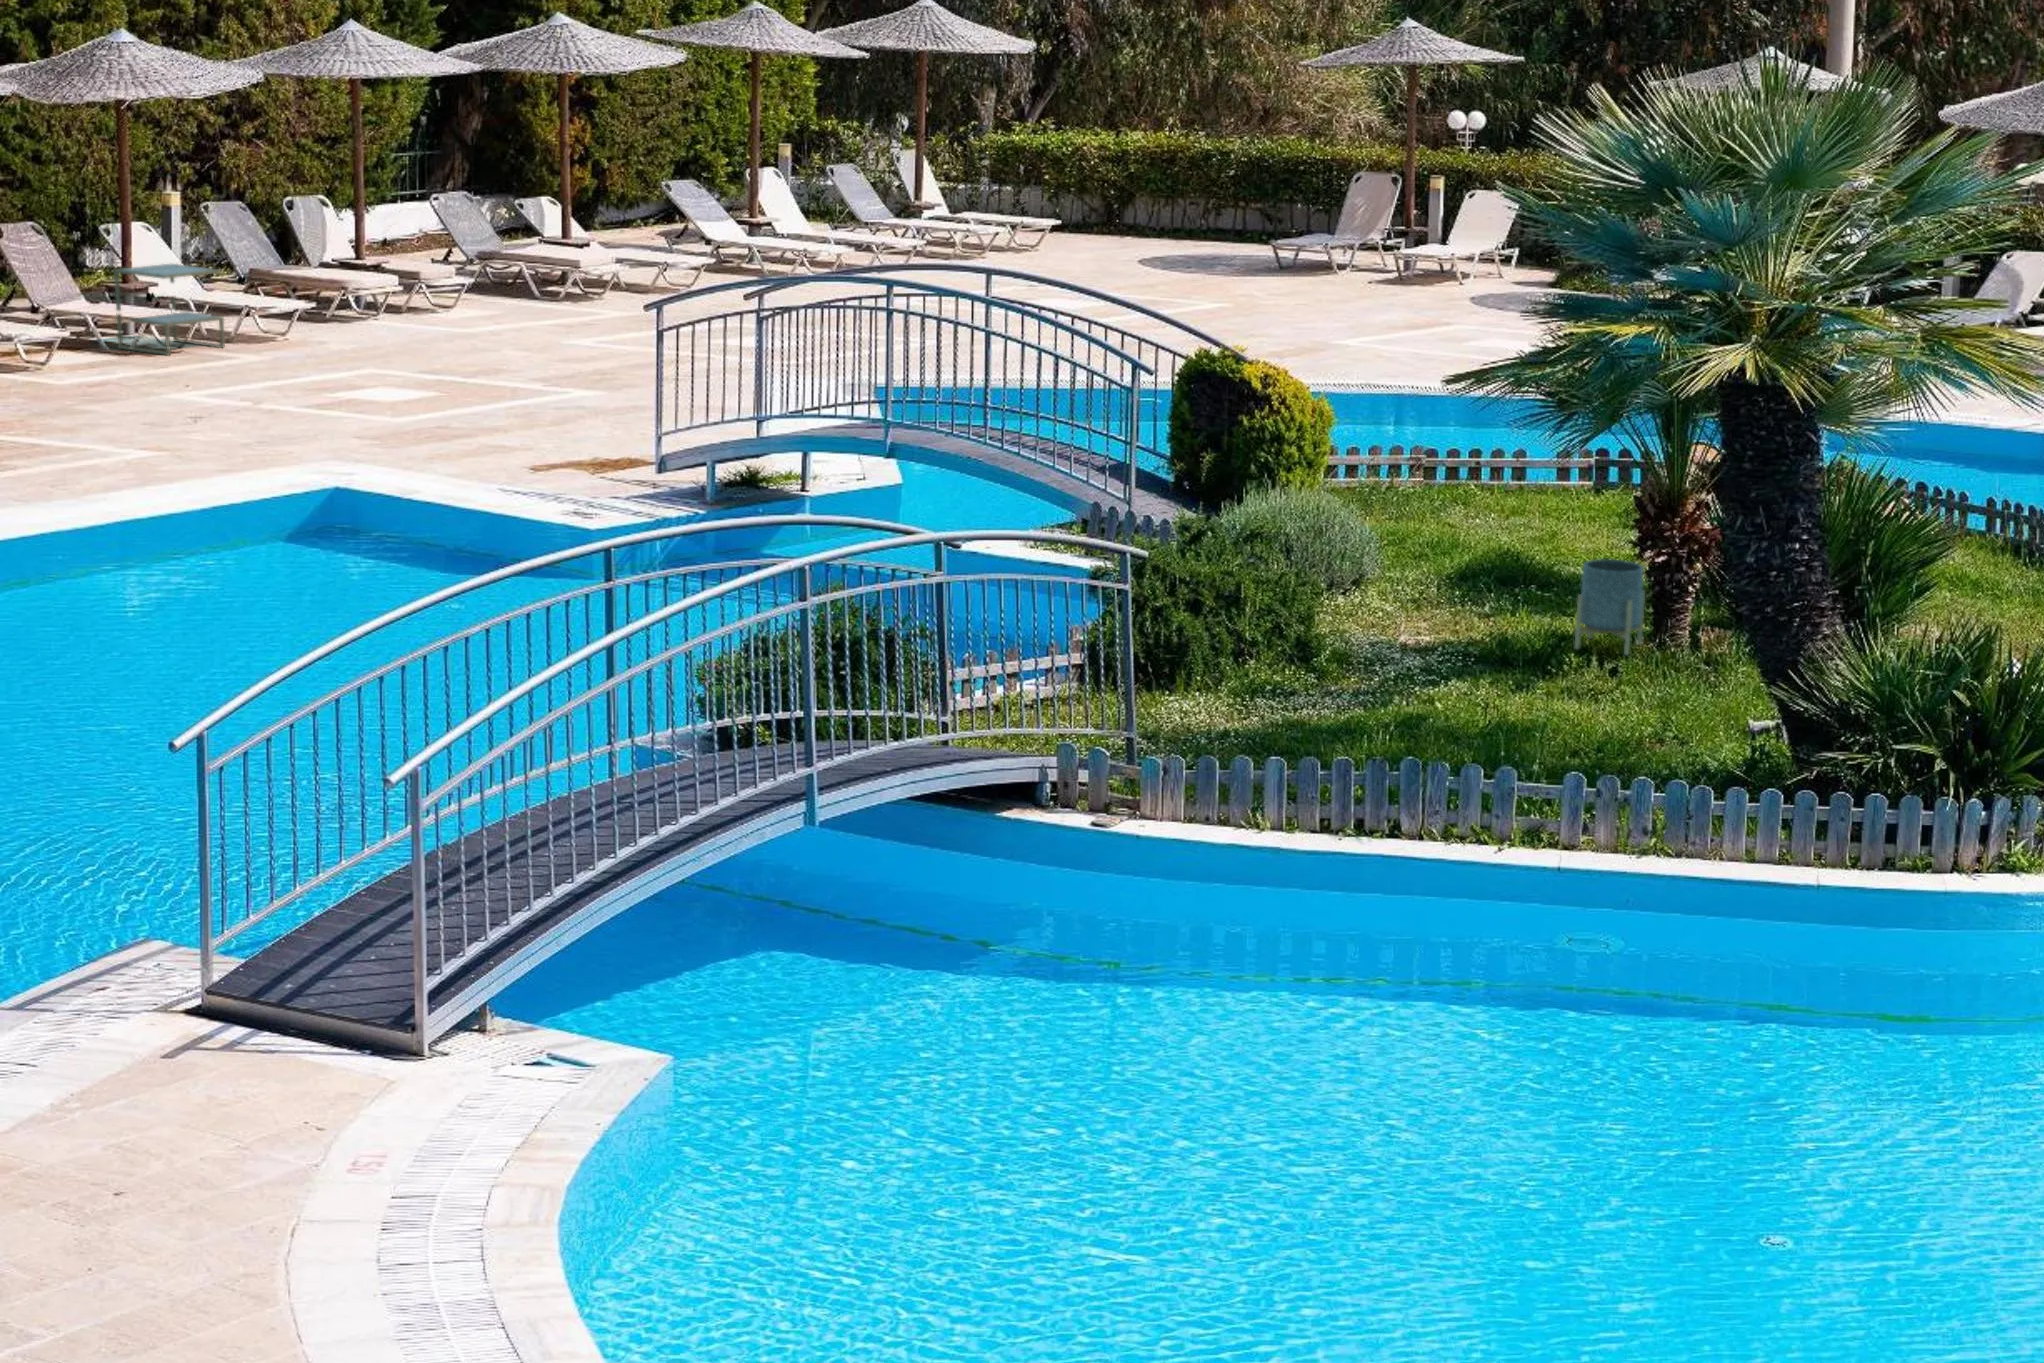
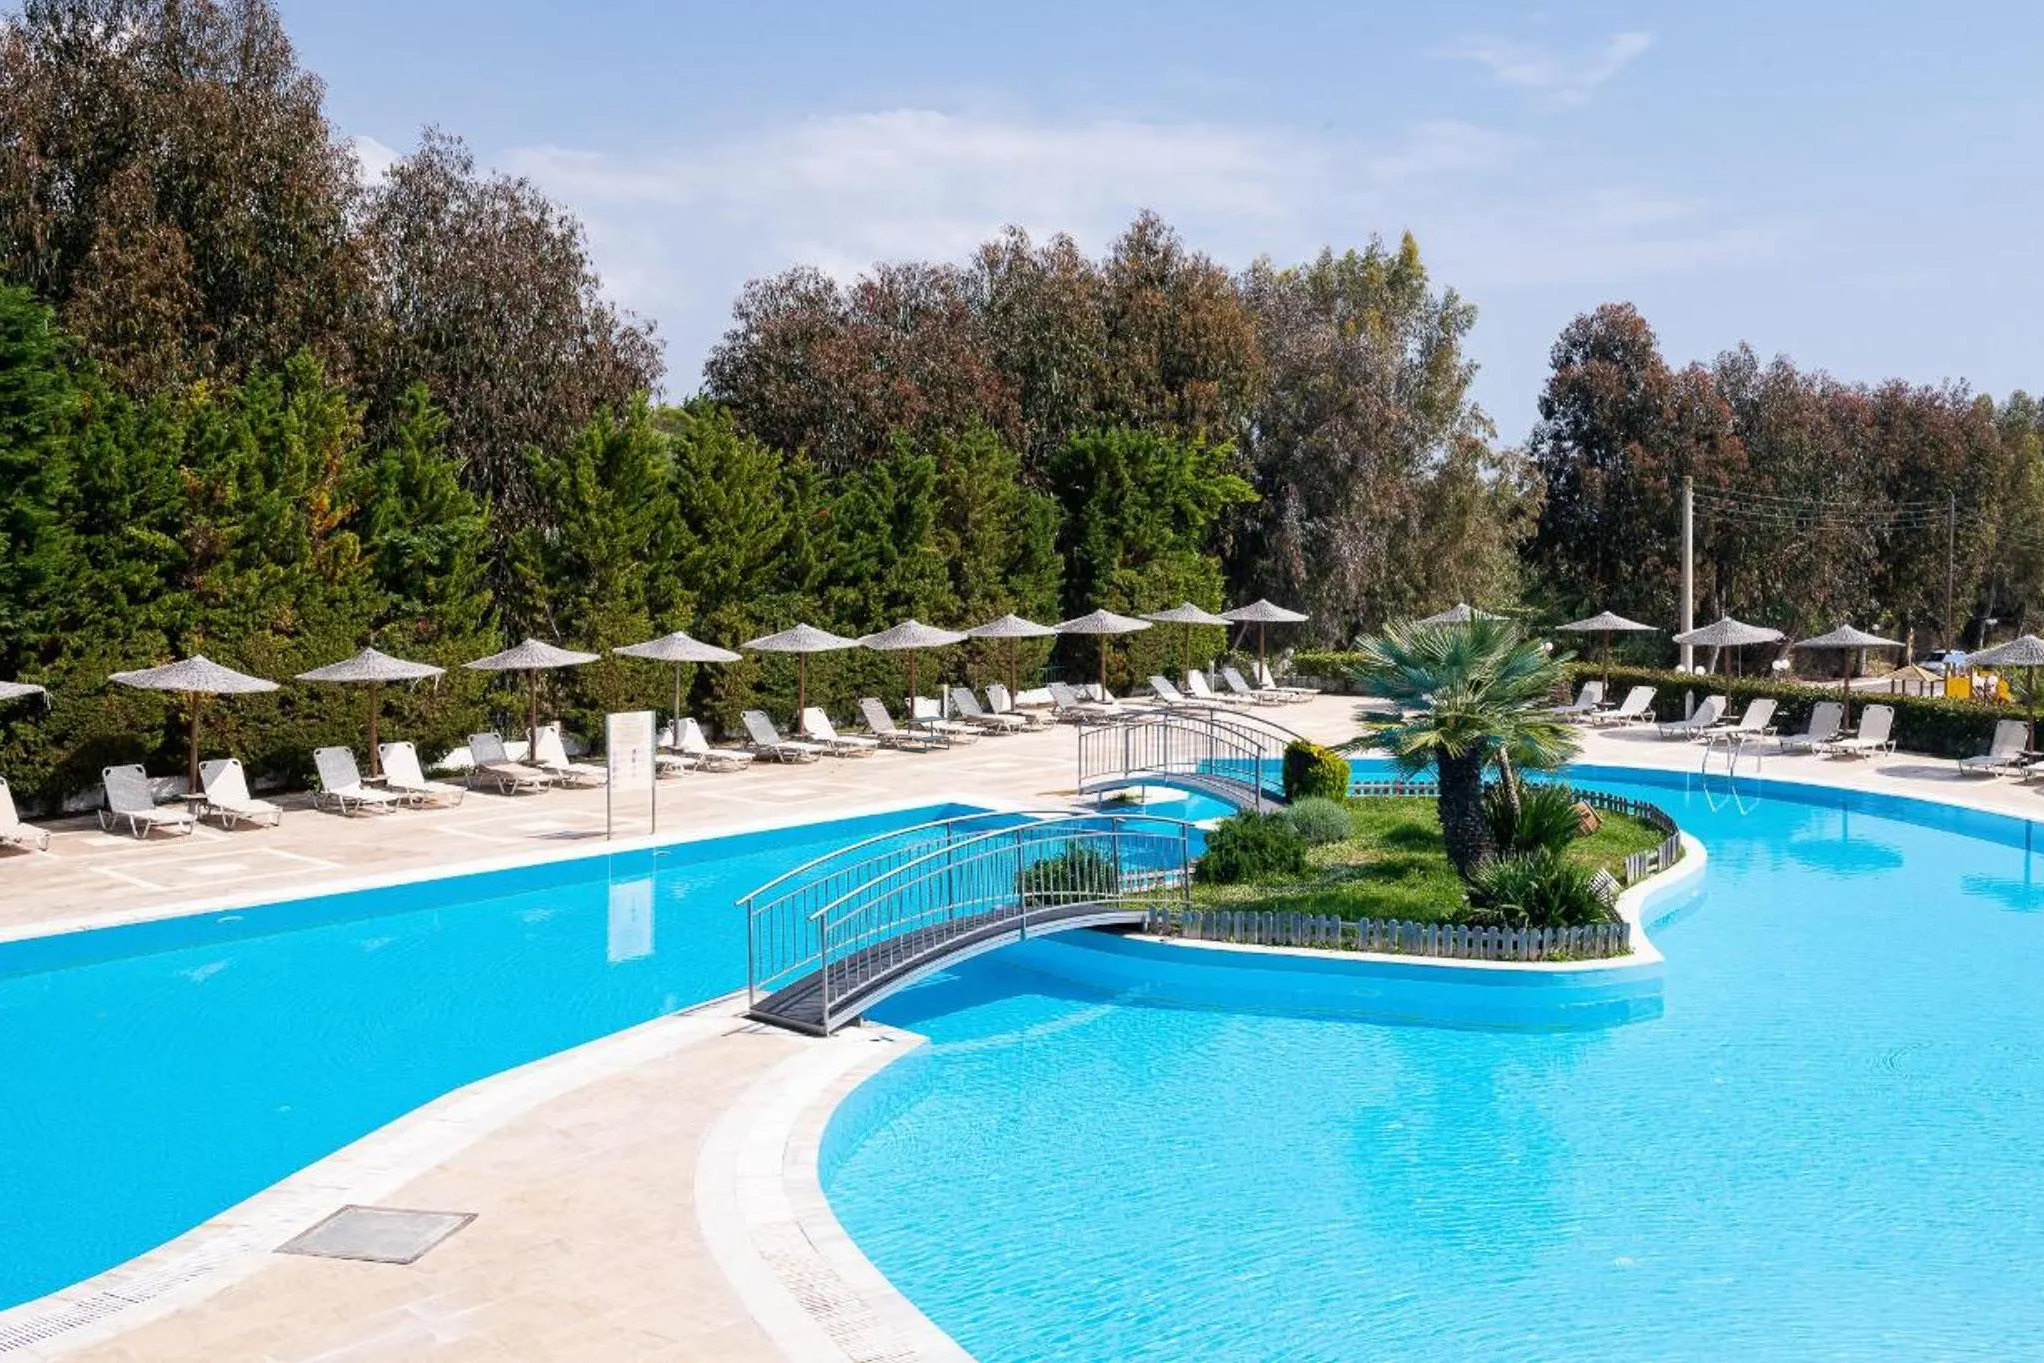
planter: present [1575,559,1645,655] -> none [1412,825,1444,868]

